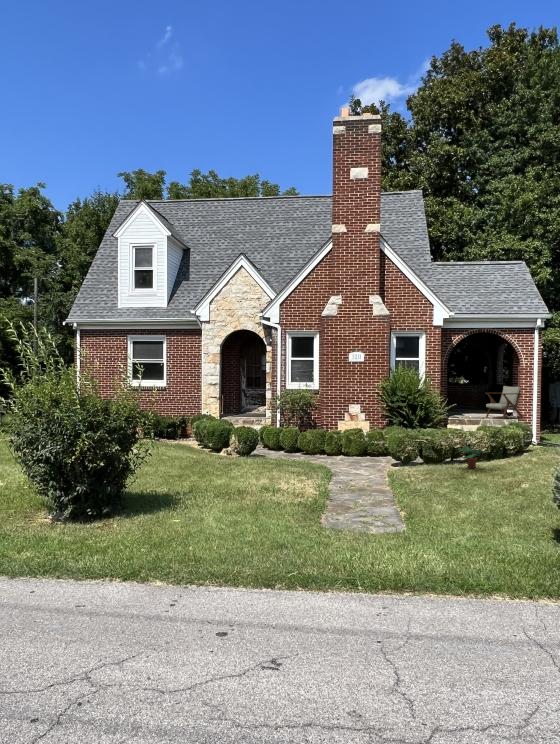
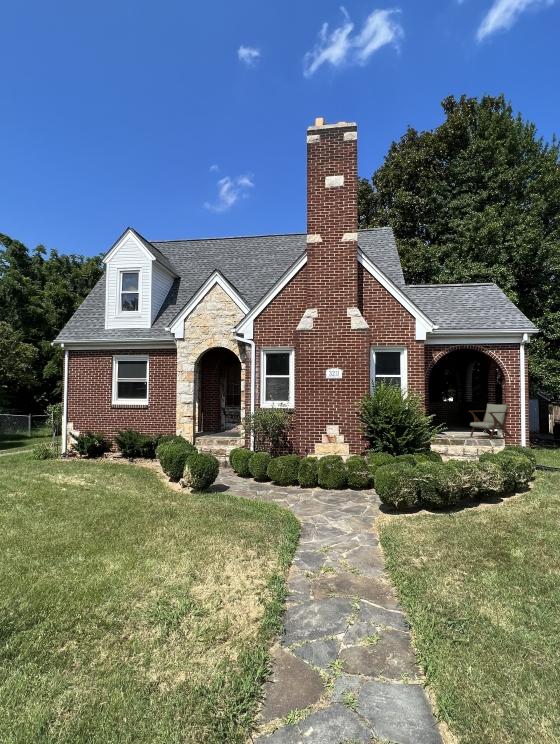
potted plant: present [458,443,490,468] -> none [457,482,507,516]

